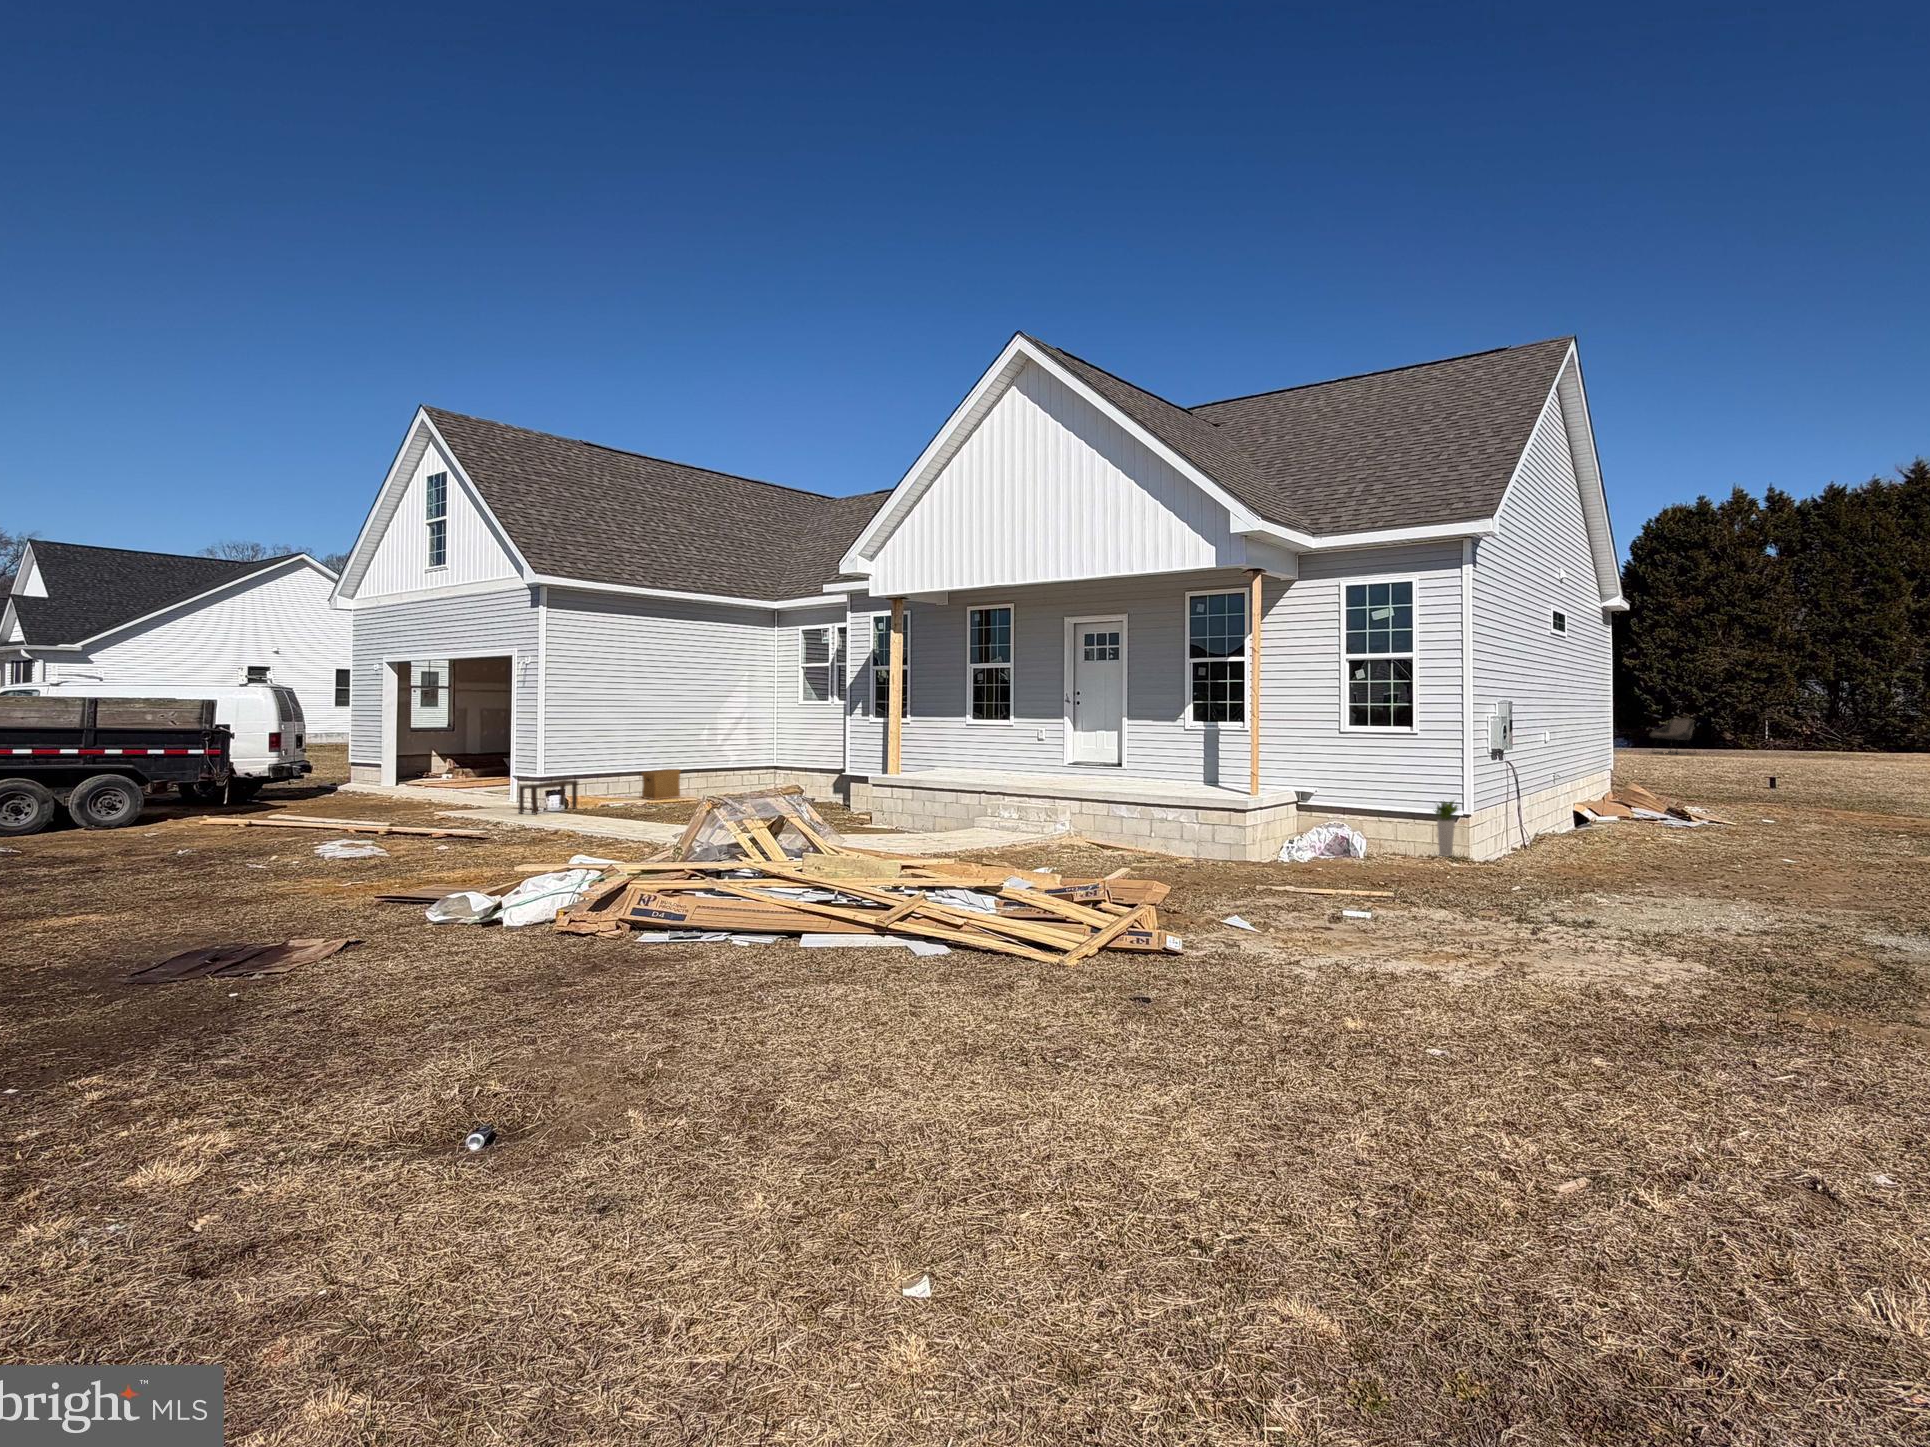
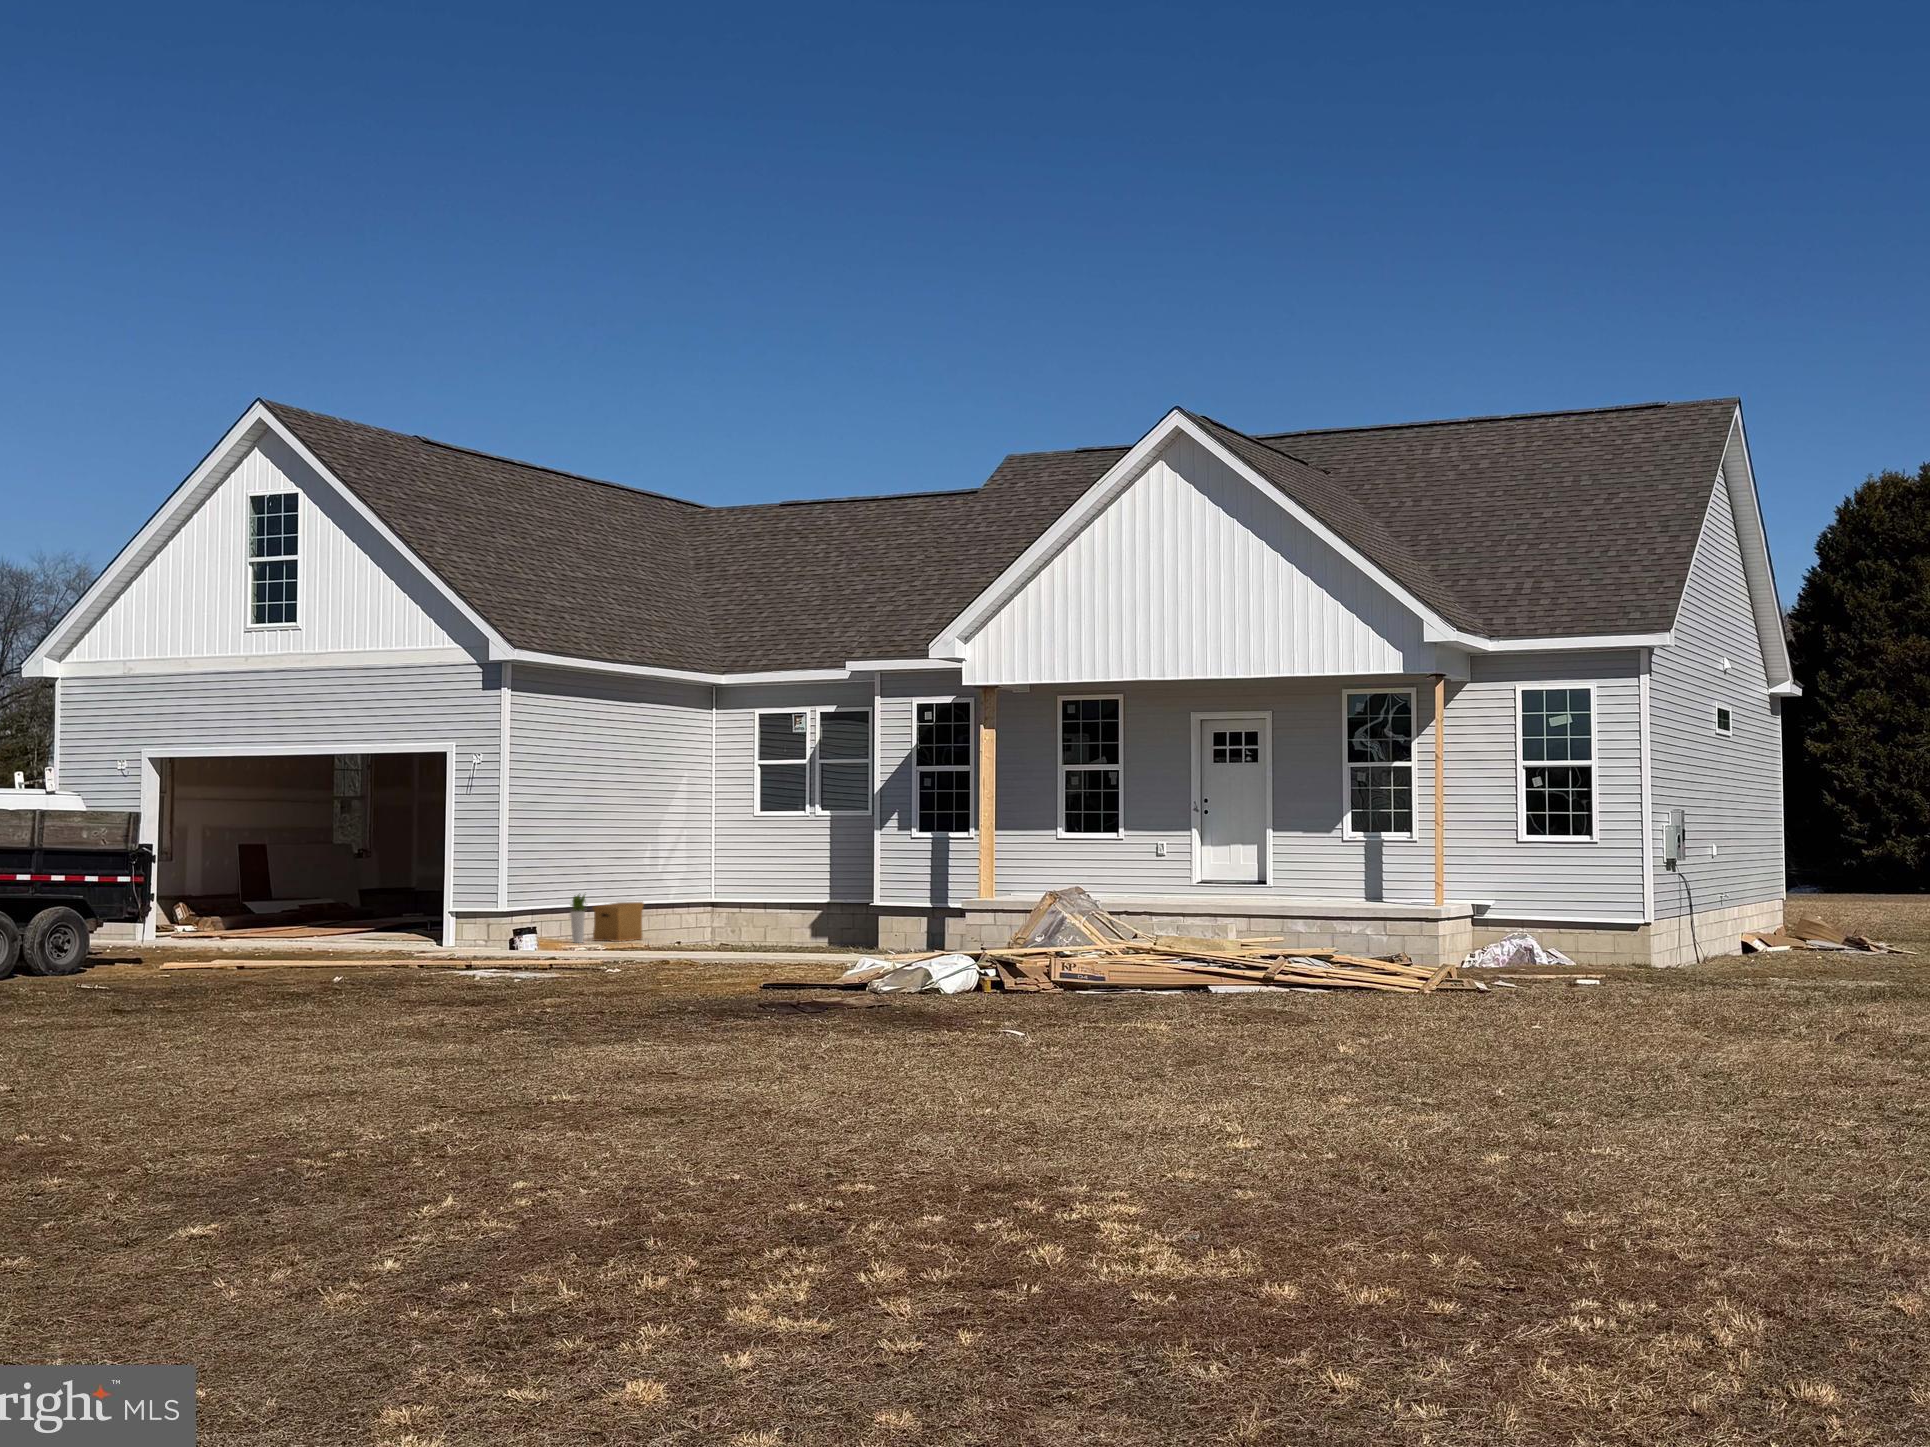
lounge chair: present [1650,718,1694,753] -> none [1827,850,1883,898]
bench: present [519,780,578,814] -> none [487,911,549,953]
planter: present [1435,801,1457,856] -> present [570,895,586,943]

